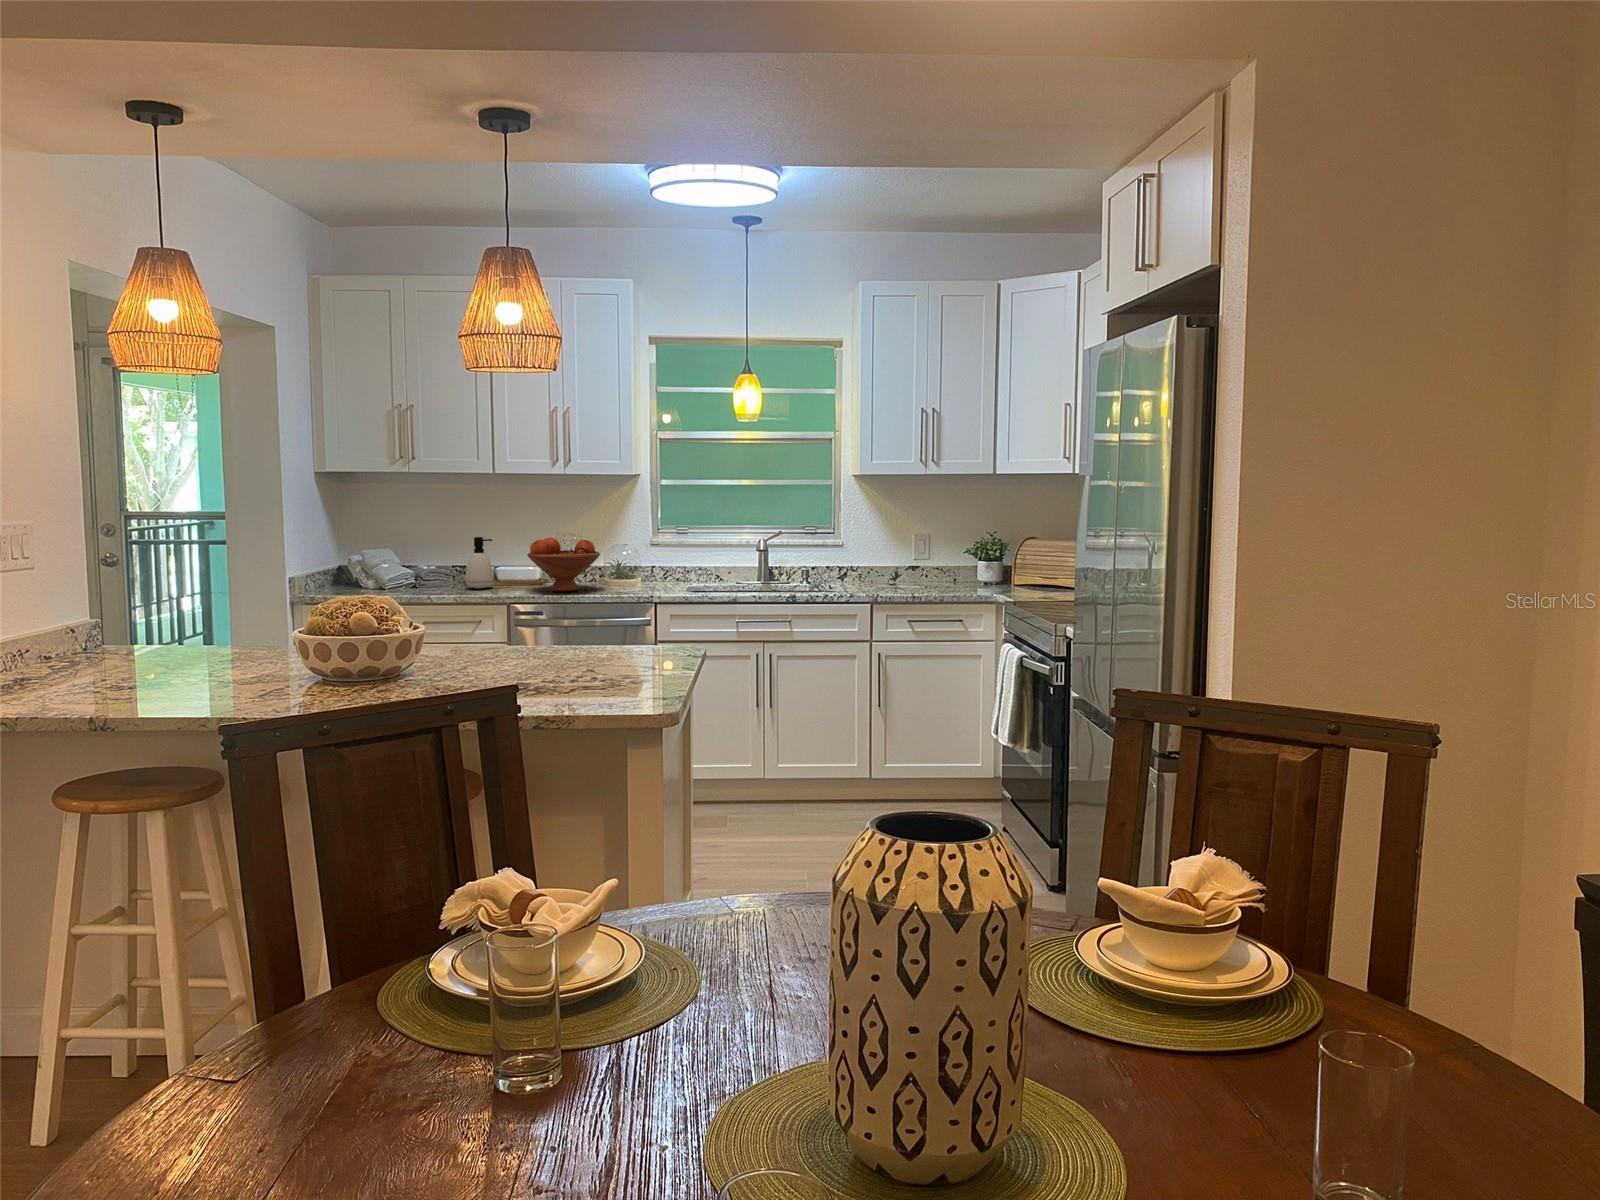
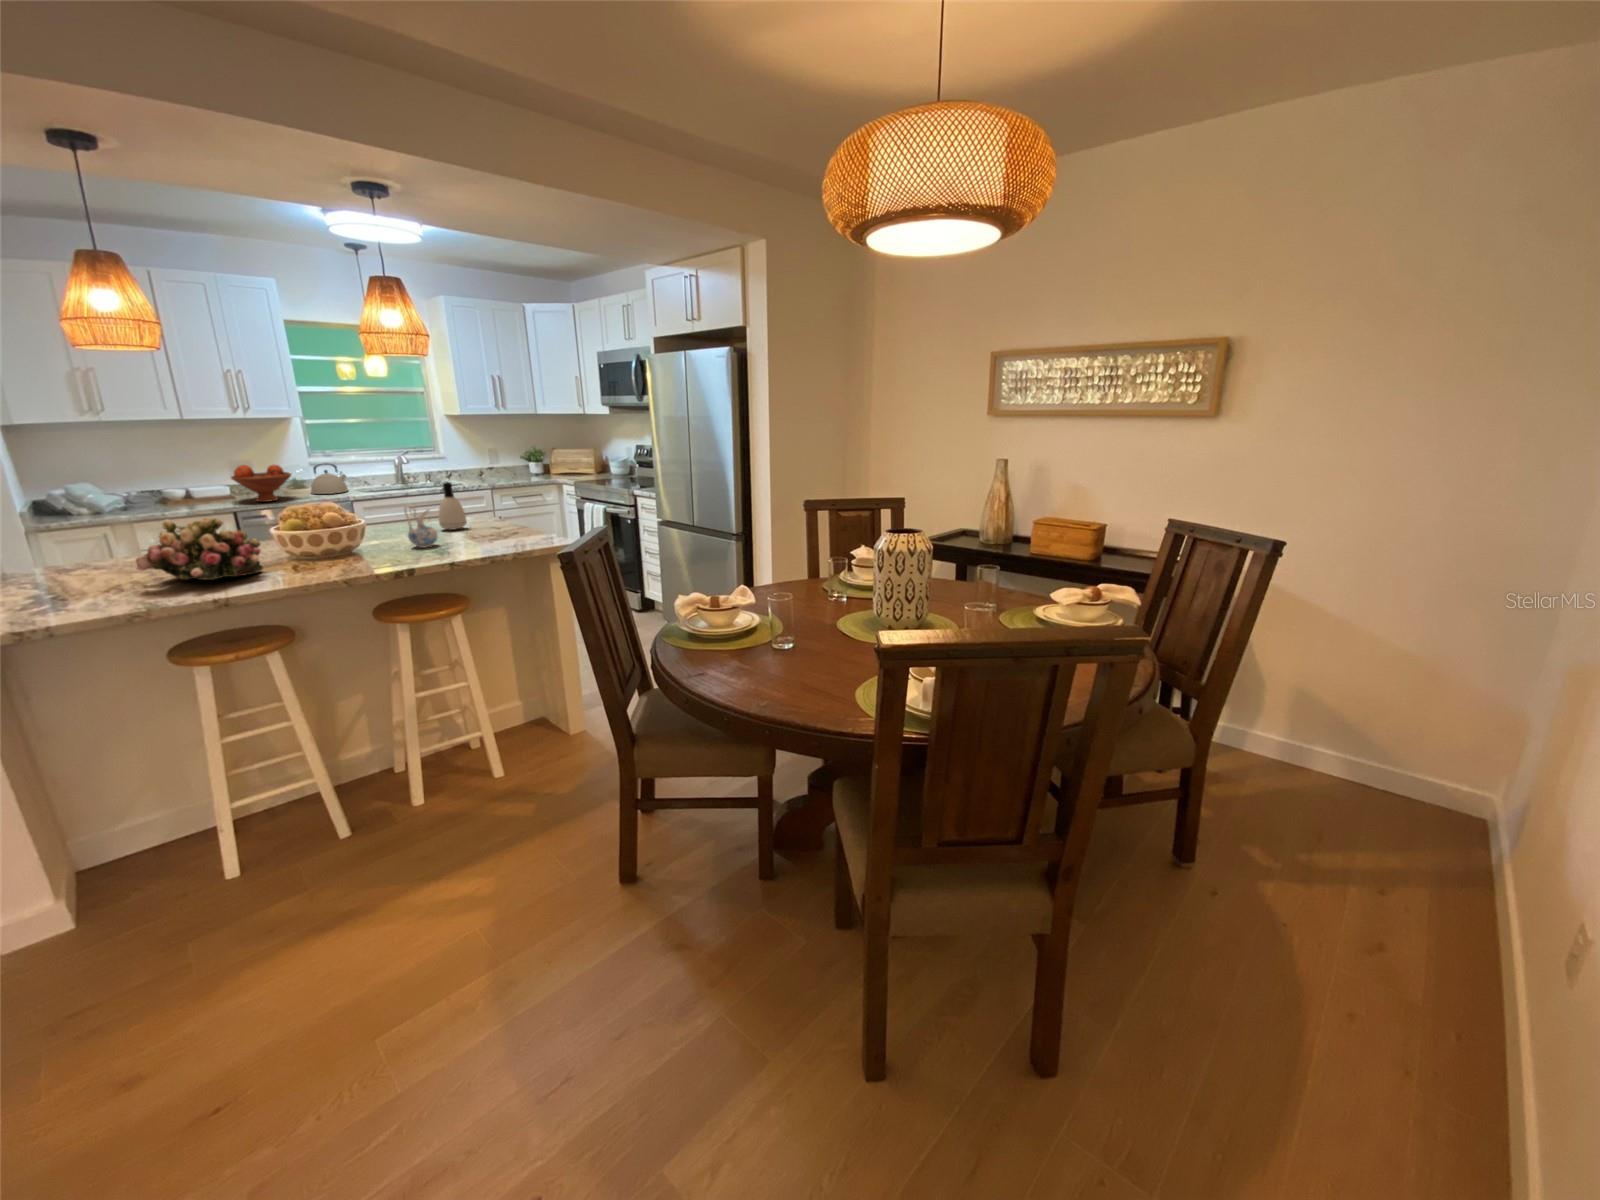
soap dispenser: present [465,537,494,589] -> present [438,482,467,530]
kettle: none [630,543,681,588] -> present [311,464,348,494]
flower arrangement: none [80,585,253,680] -> present [136,518,262,580]
ceramic pitcher: none [468,598,516,676] -> present [404,505,438,548]

